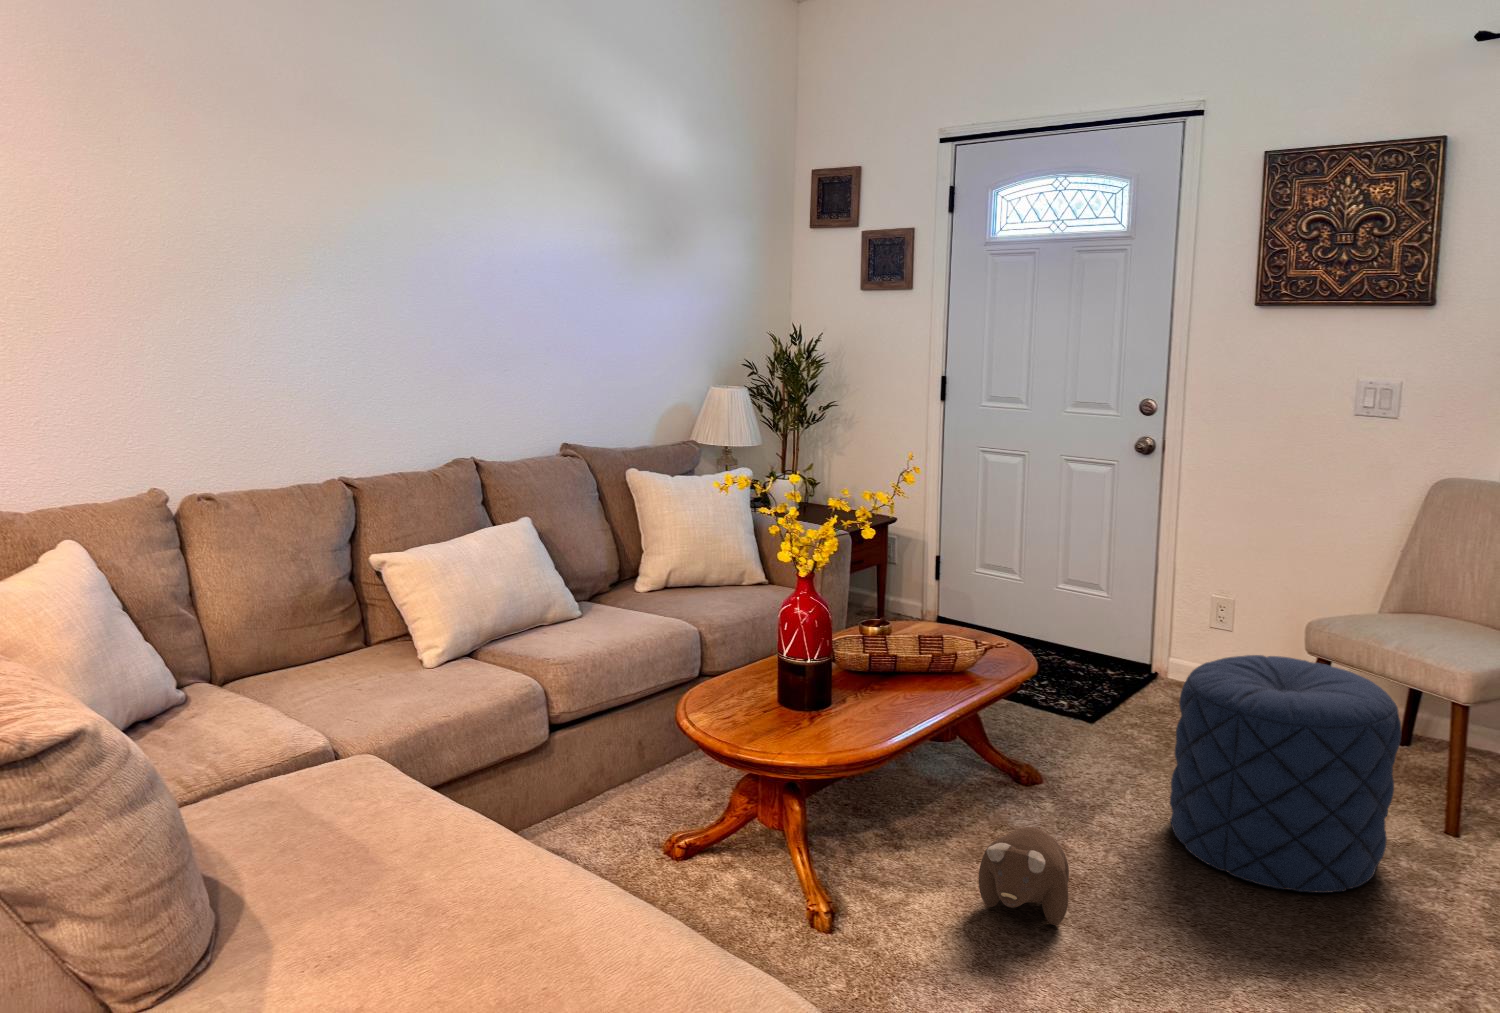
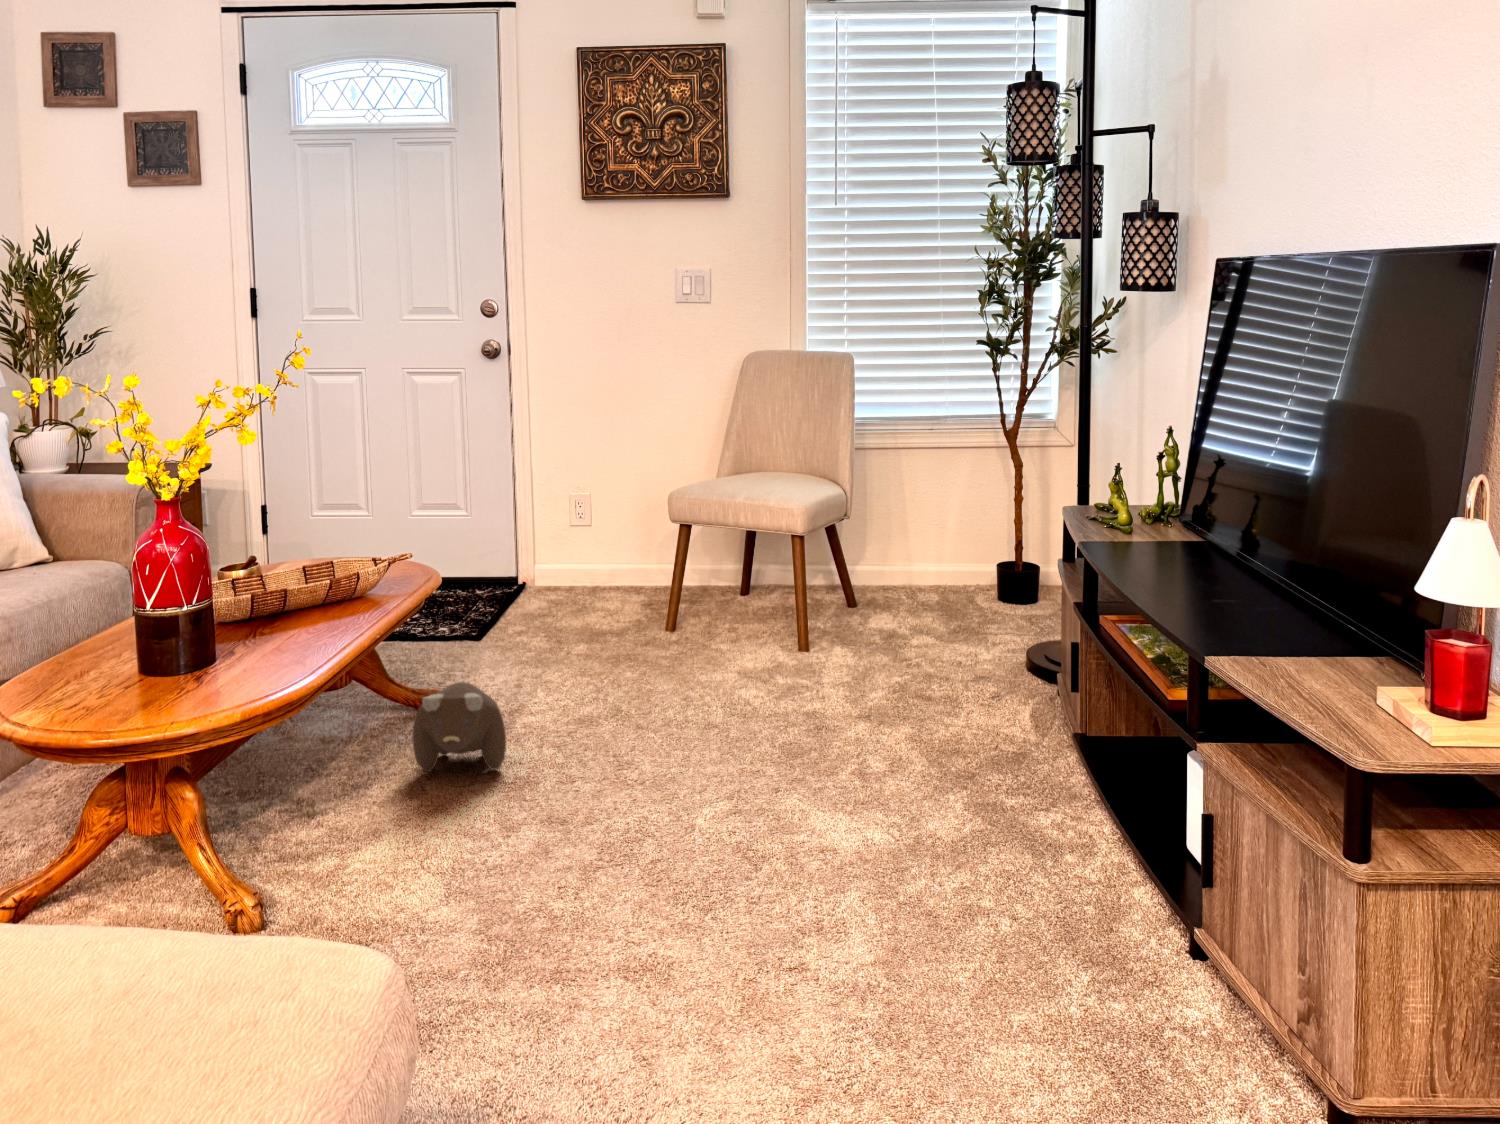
pouf: present [1170,655,1402,893] -> none [573,510,760,707]

